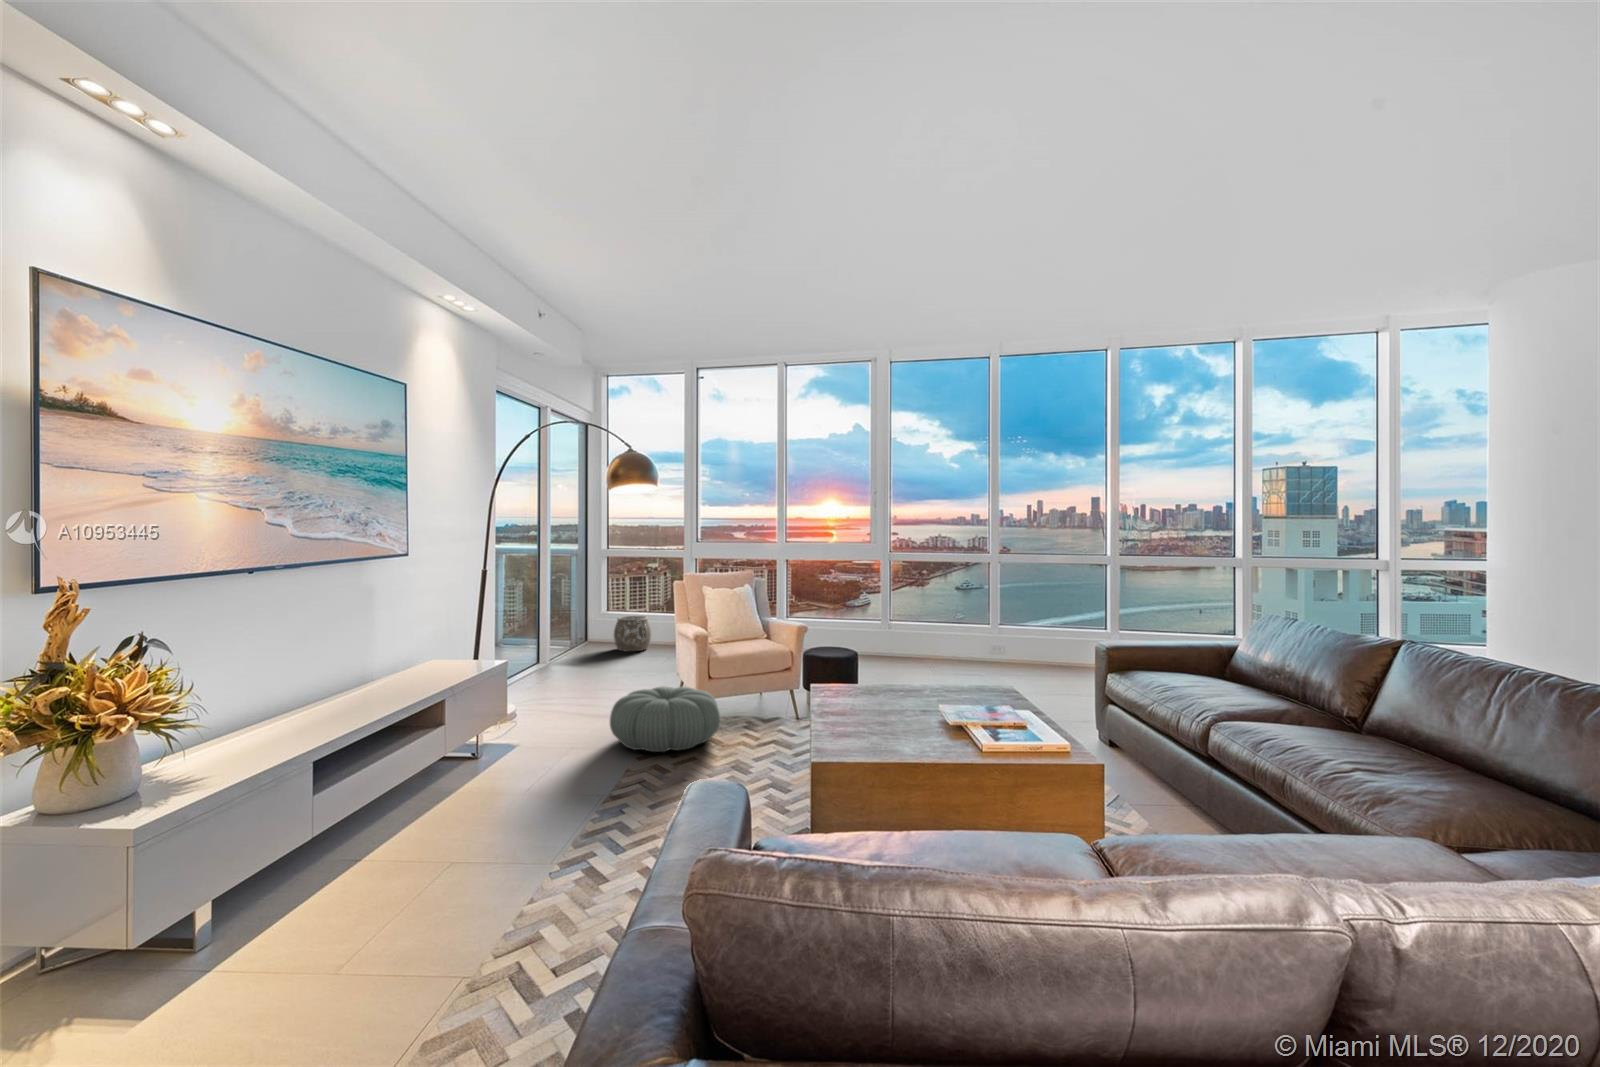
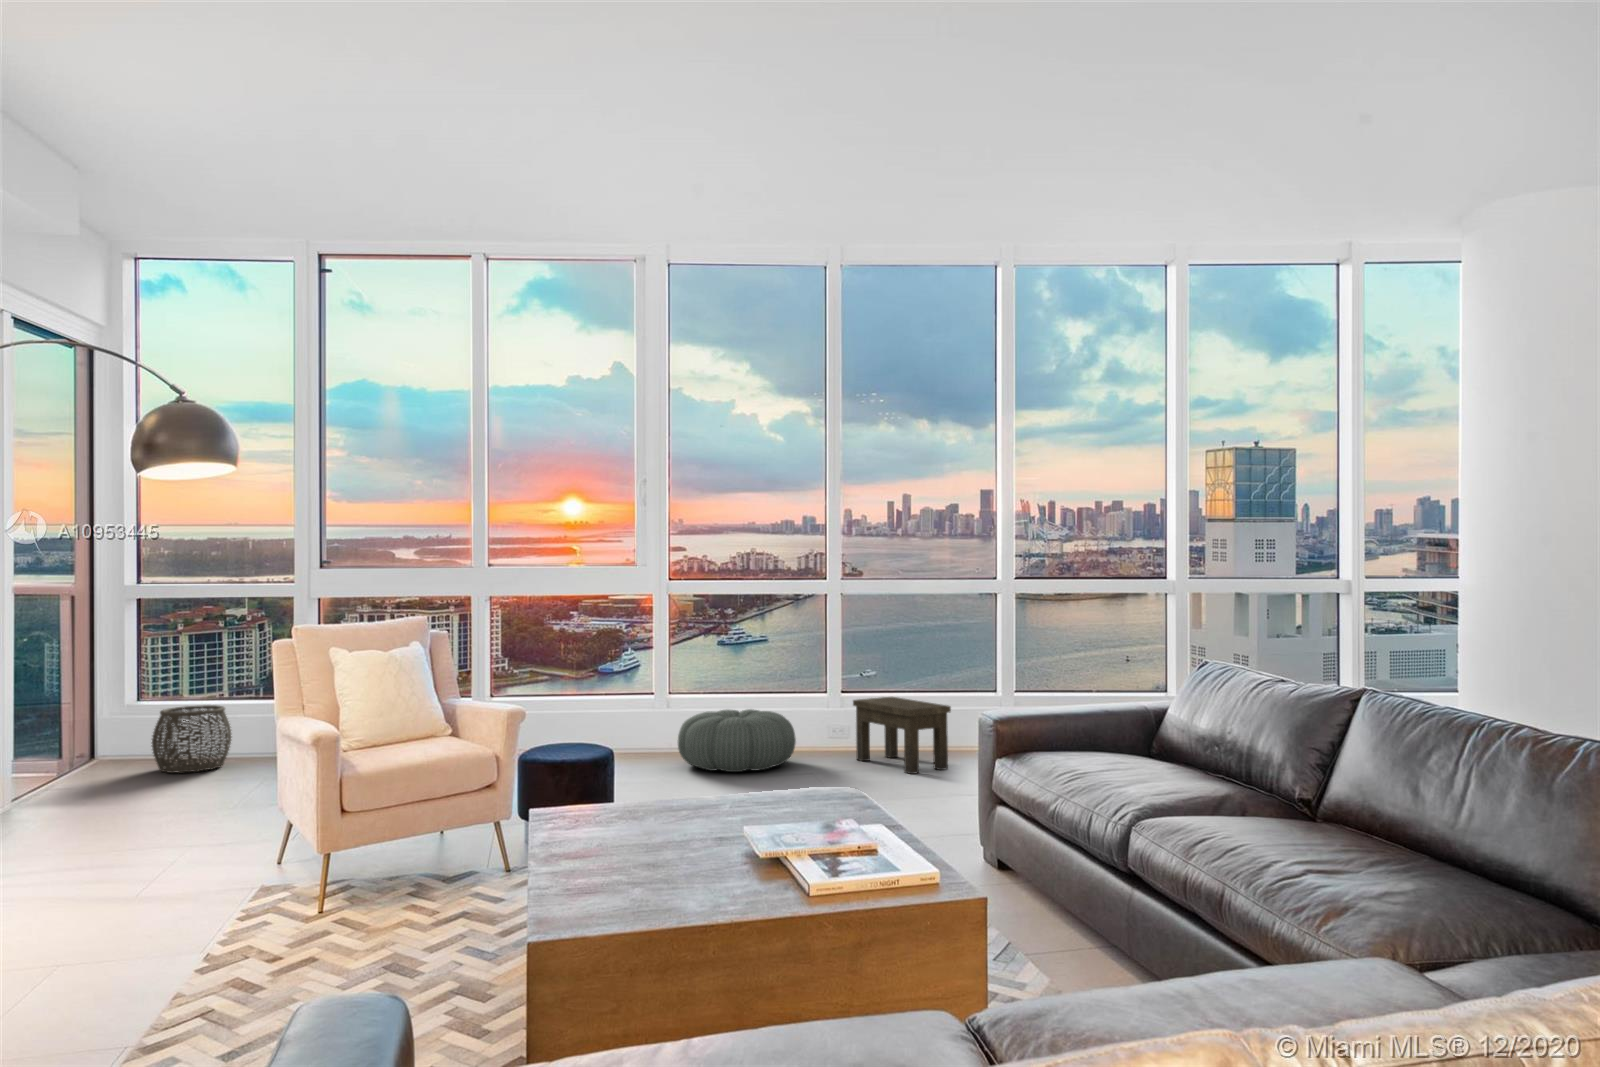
side table: none [1002,629,1066,680] -> present [853,697,951,774]
pouf: present [610,686,720,752] -> present [678,709,796,772]

